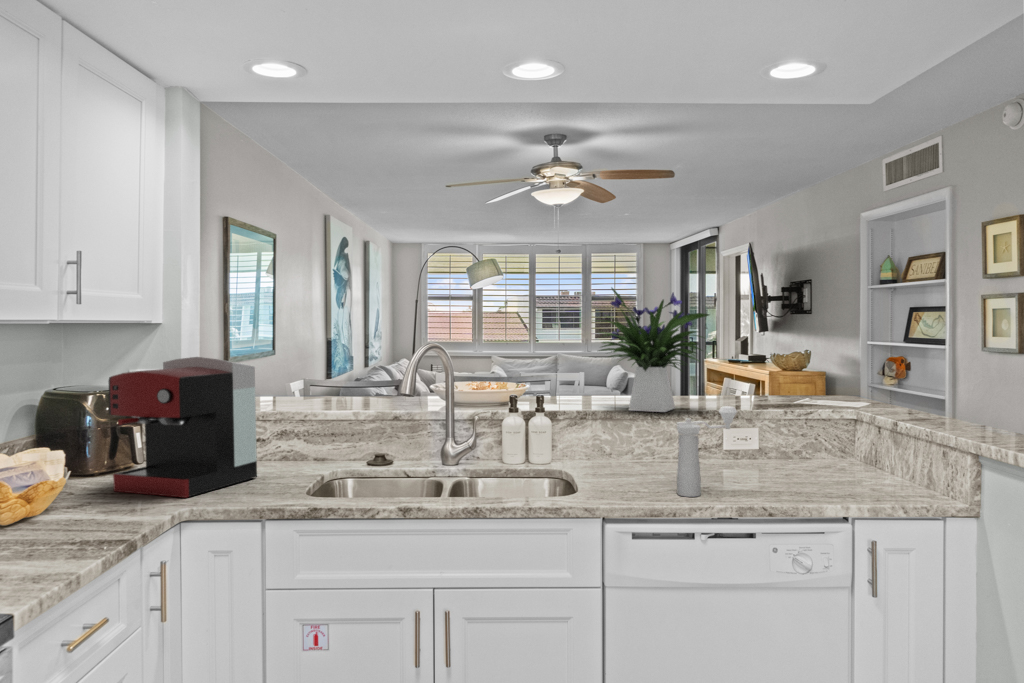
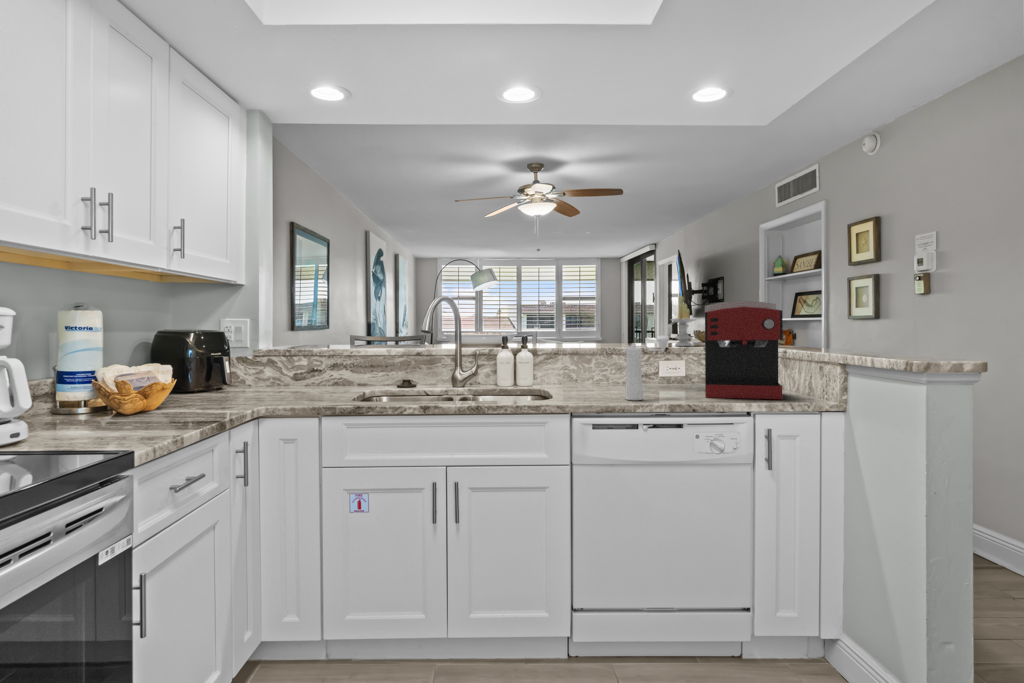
flower arrangement: present [599,288,709,412] -> none [562,258,650,349]
candle: none [738,332,774,402] -> present [671,296,696,346]
coffee maker: present [108,357,257,498] -> present [705,301,783,399]

